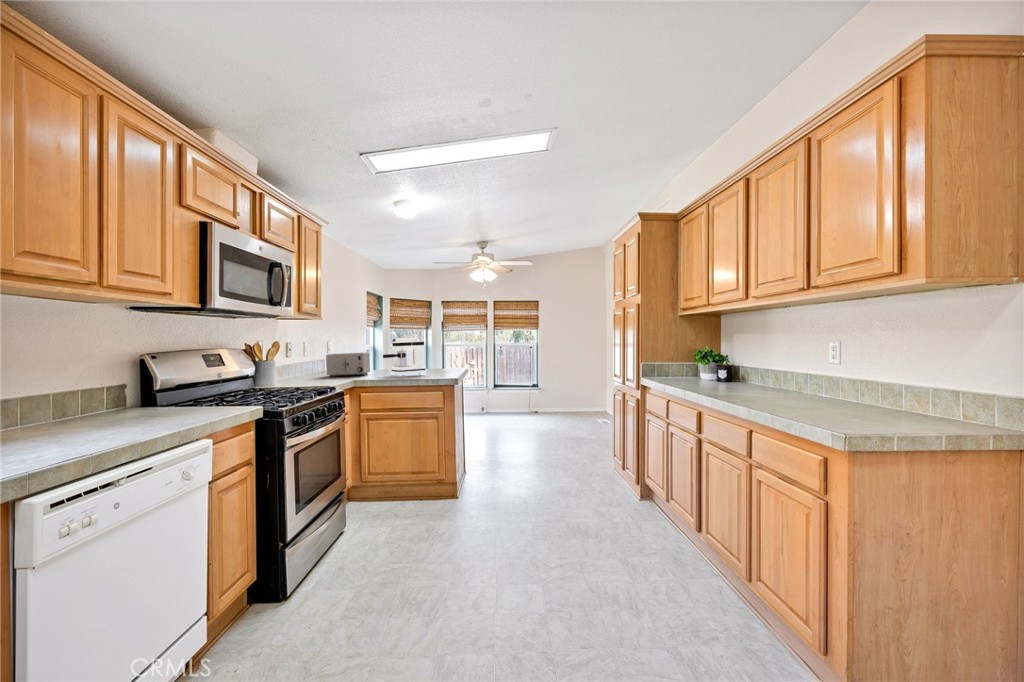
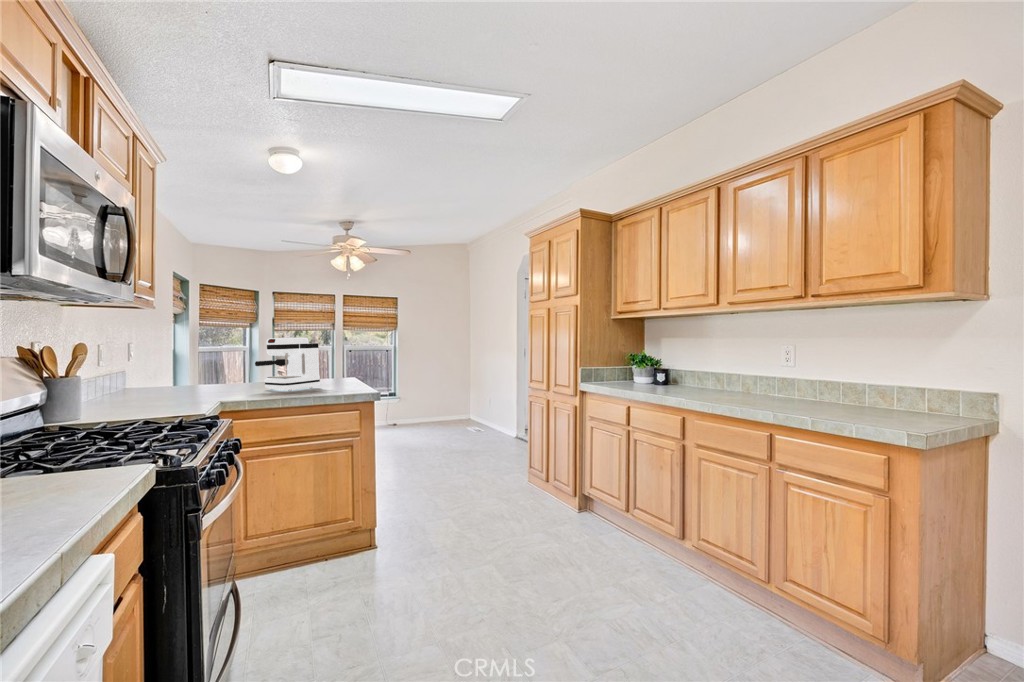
toaster: present [326,352,370,377] -> none [151,358,224,397]

